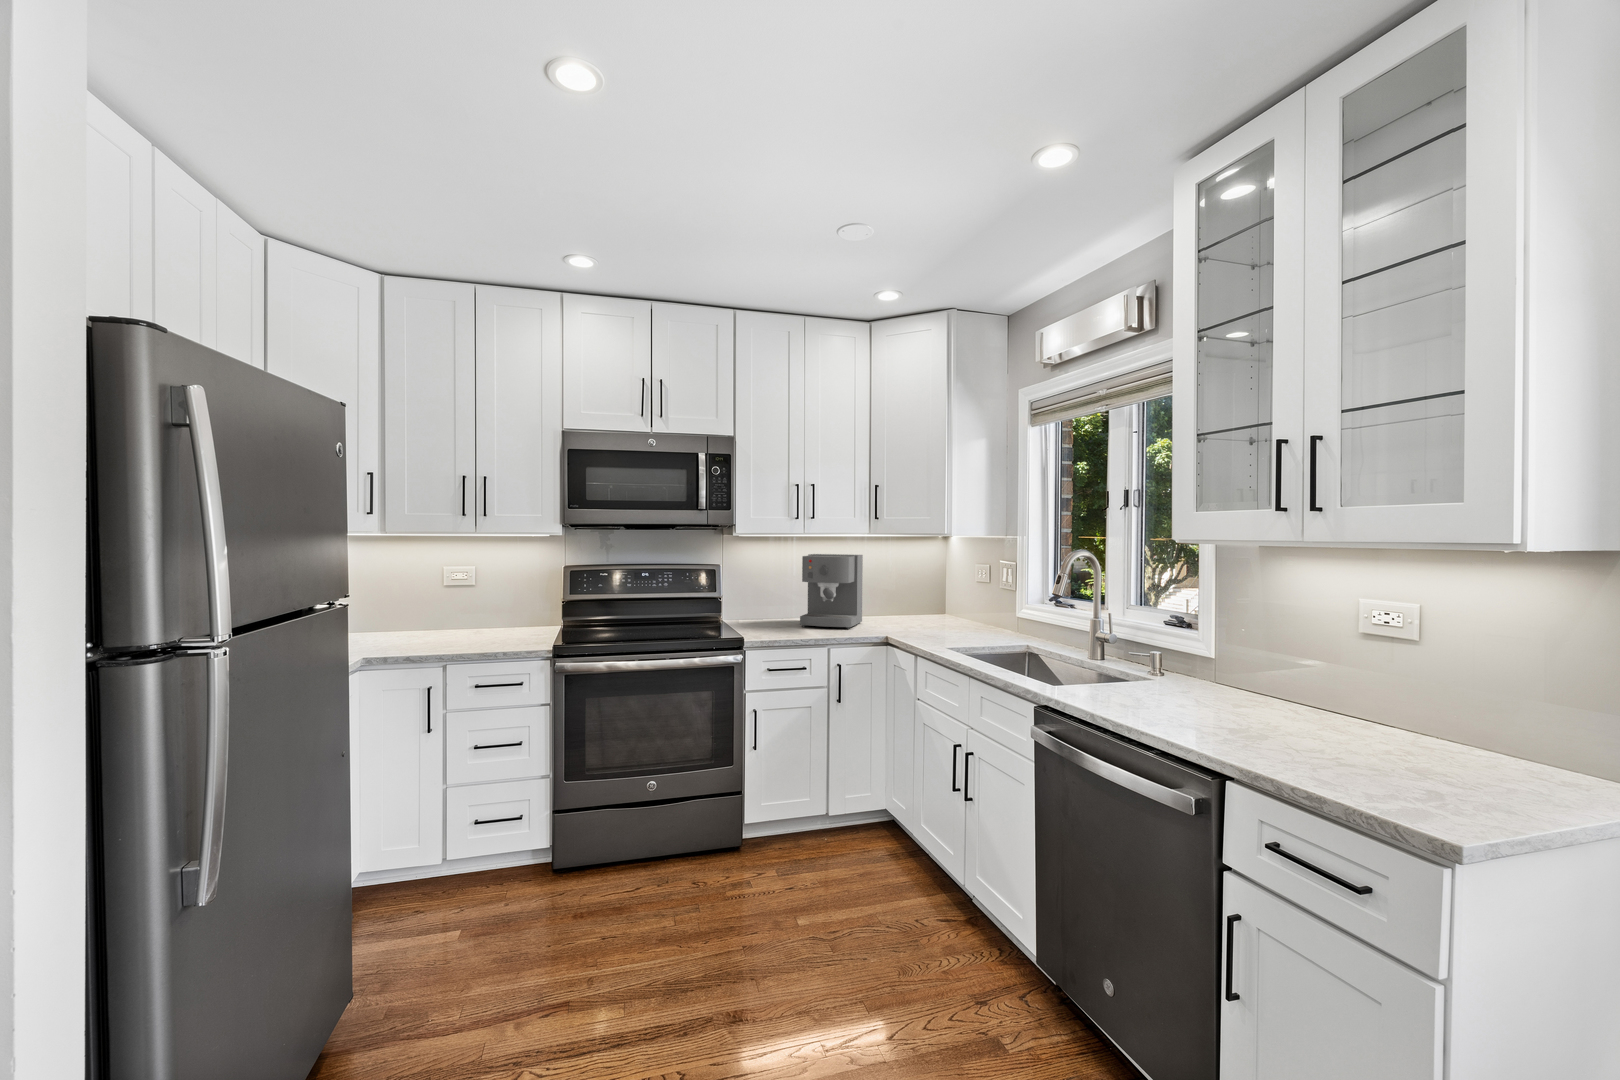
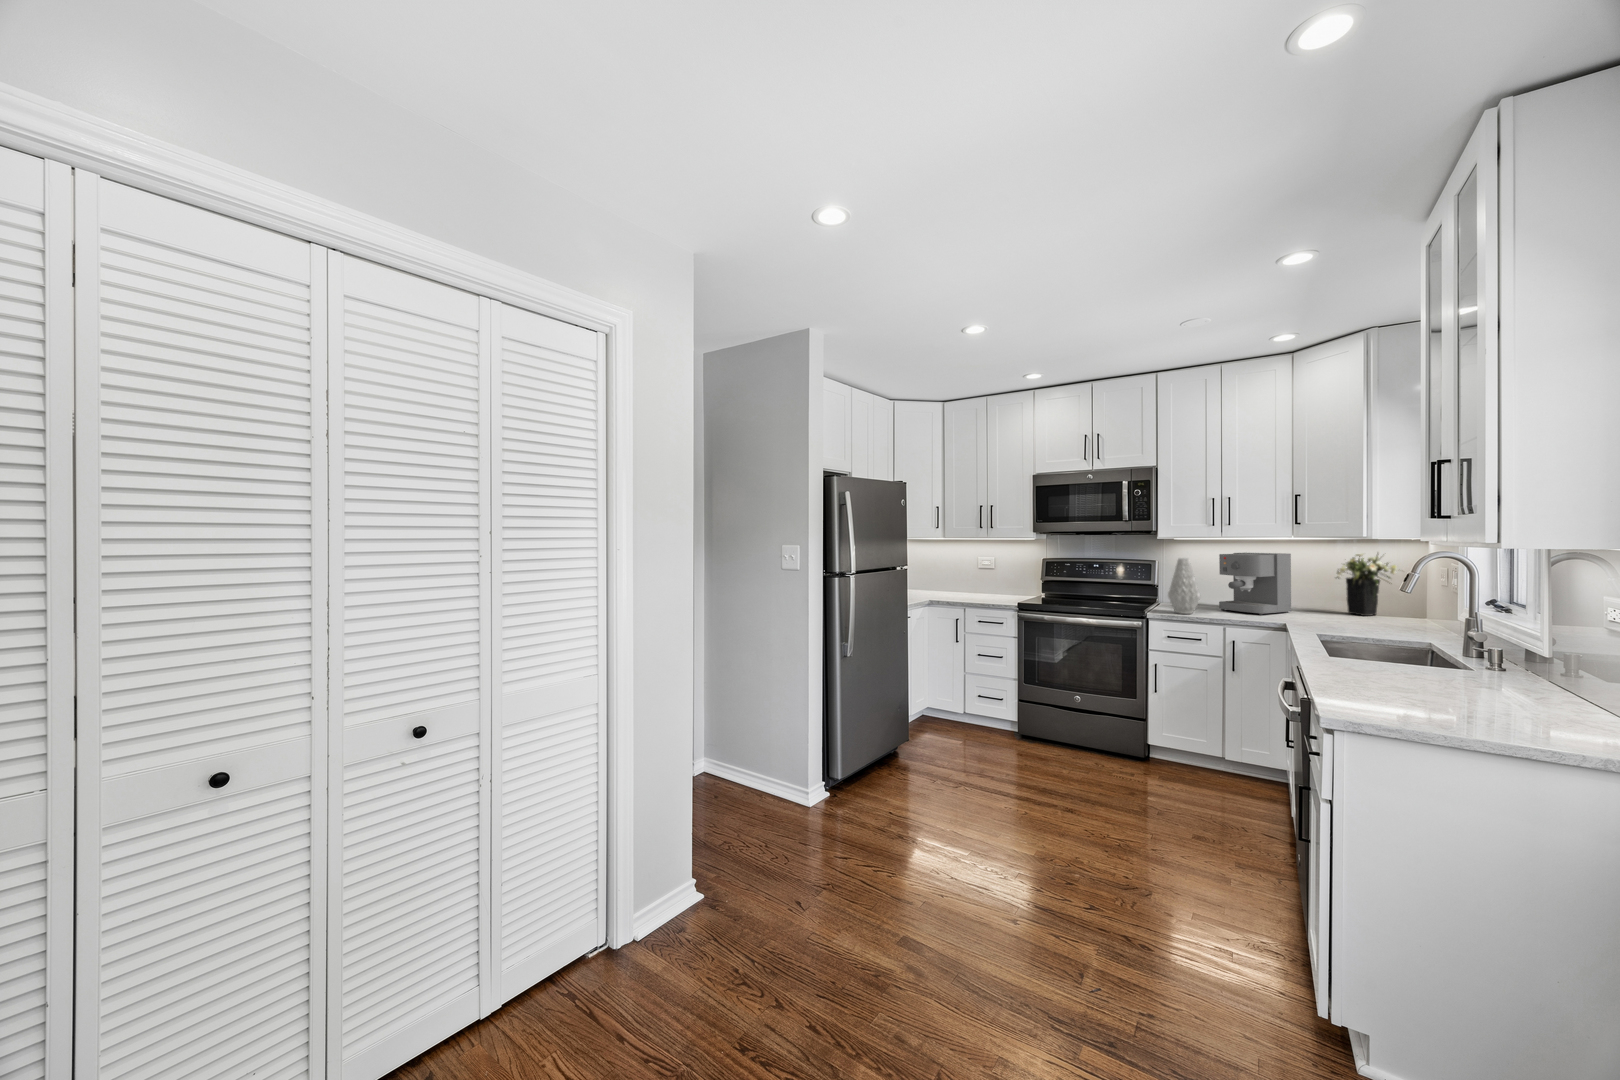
flower arrangement: none [894,552,948,620] -> present [1336,553,1397,616]
vase: none [761,562,798,637] -> present [1168,558,1200,614]

